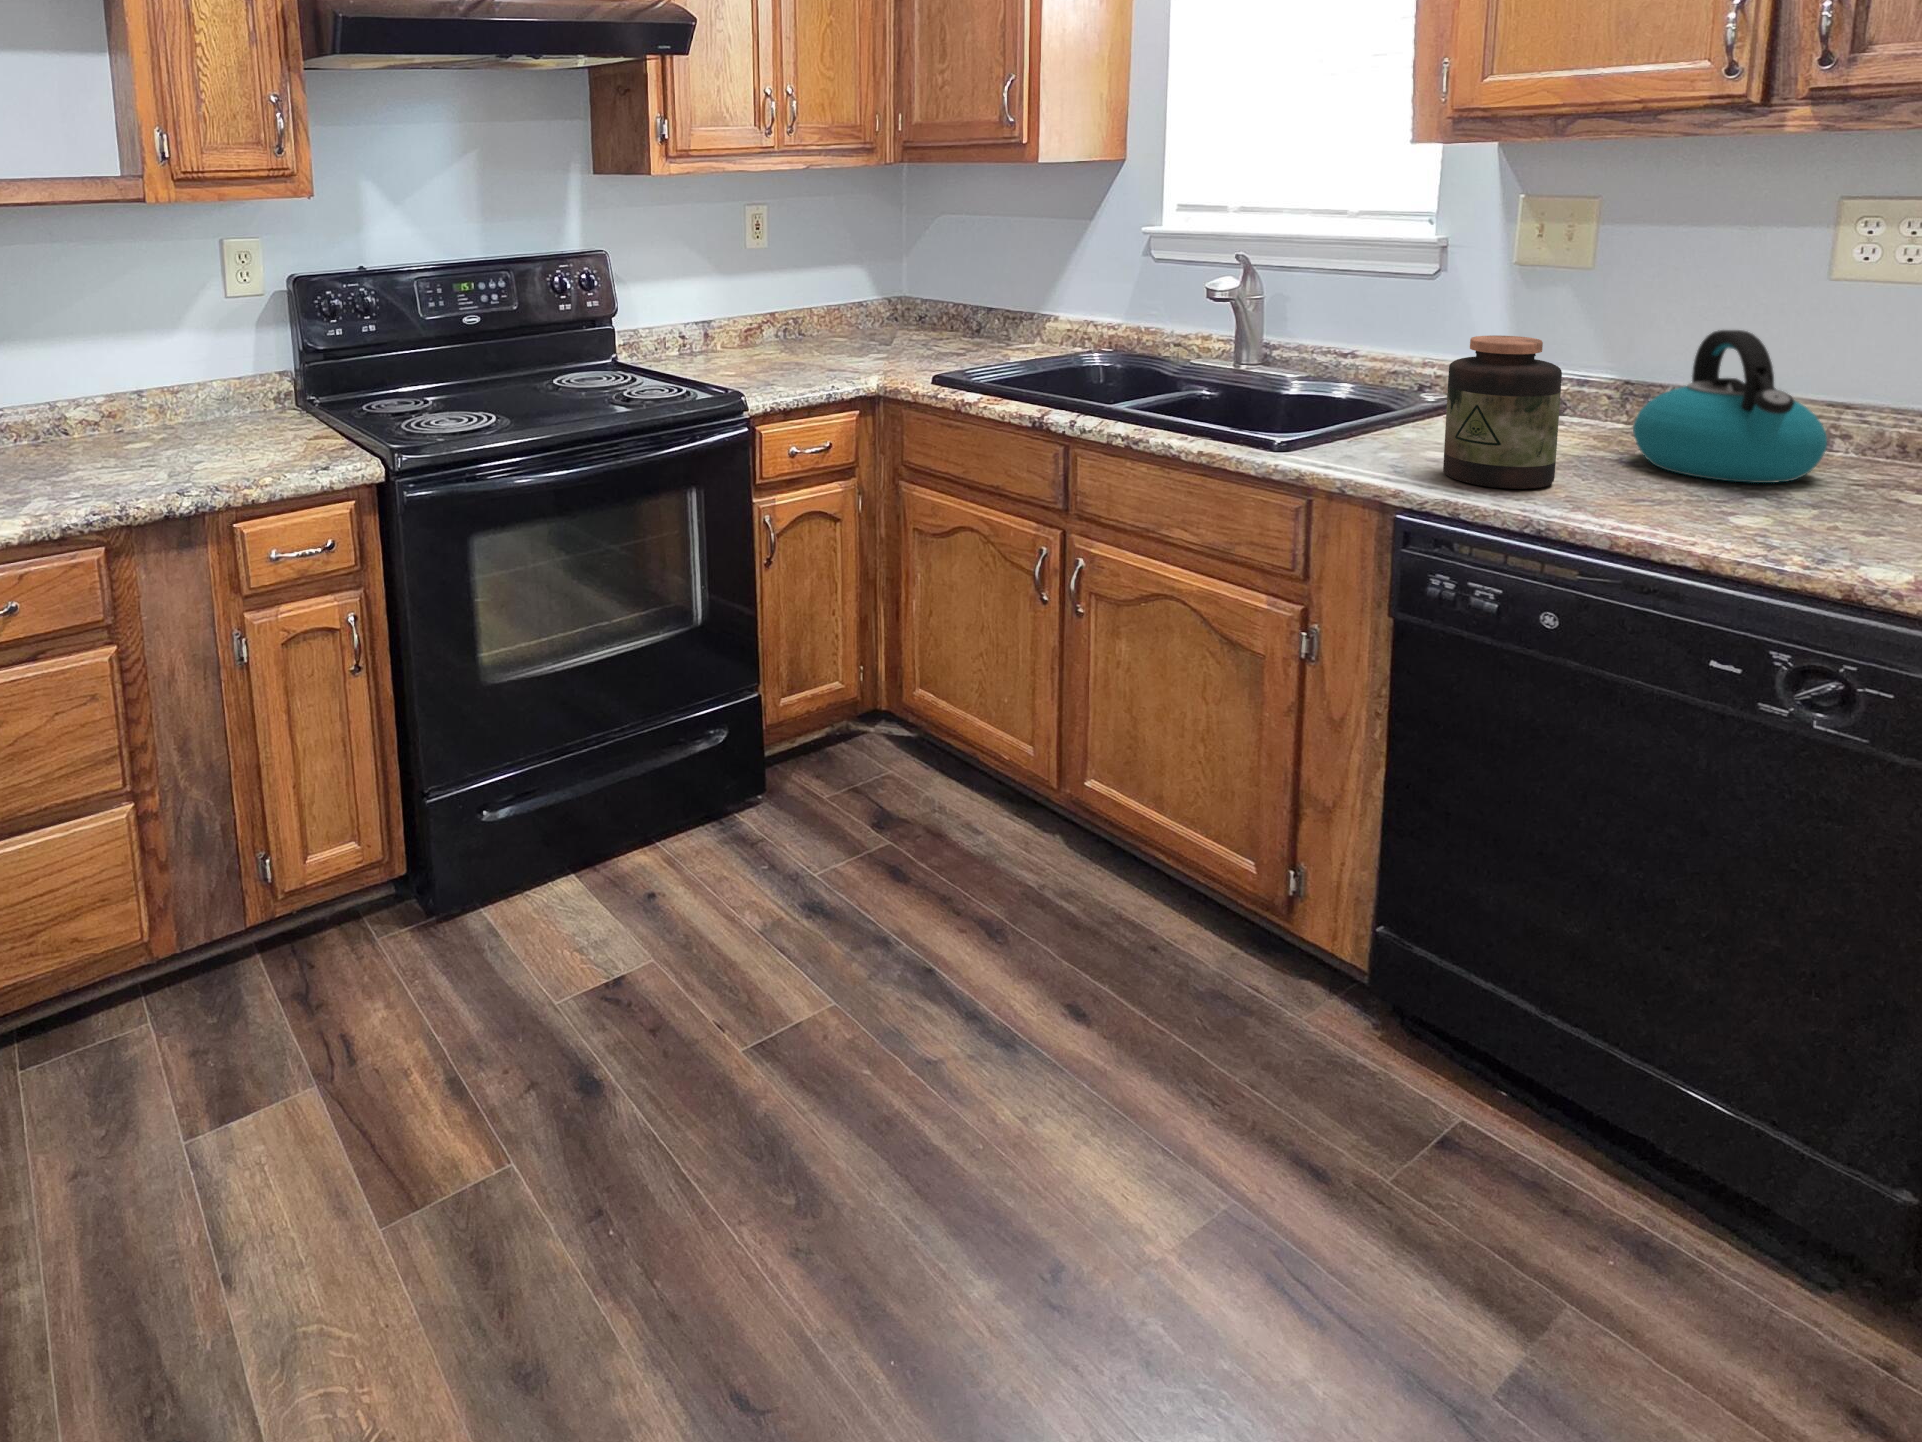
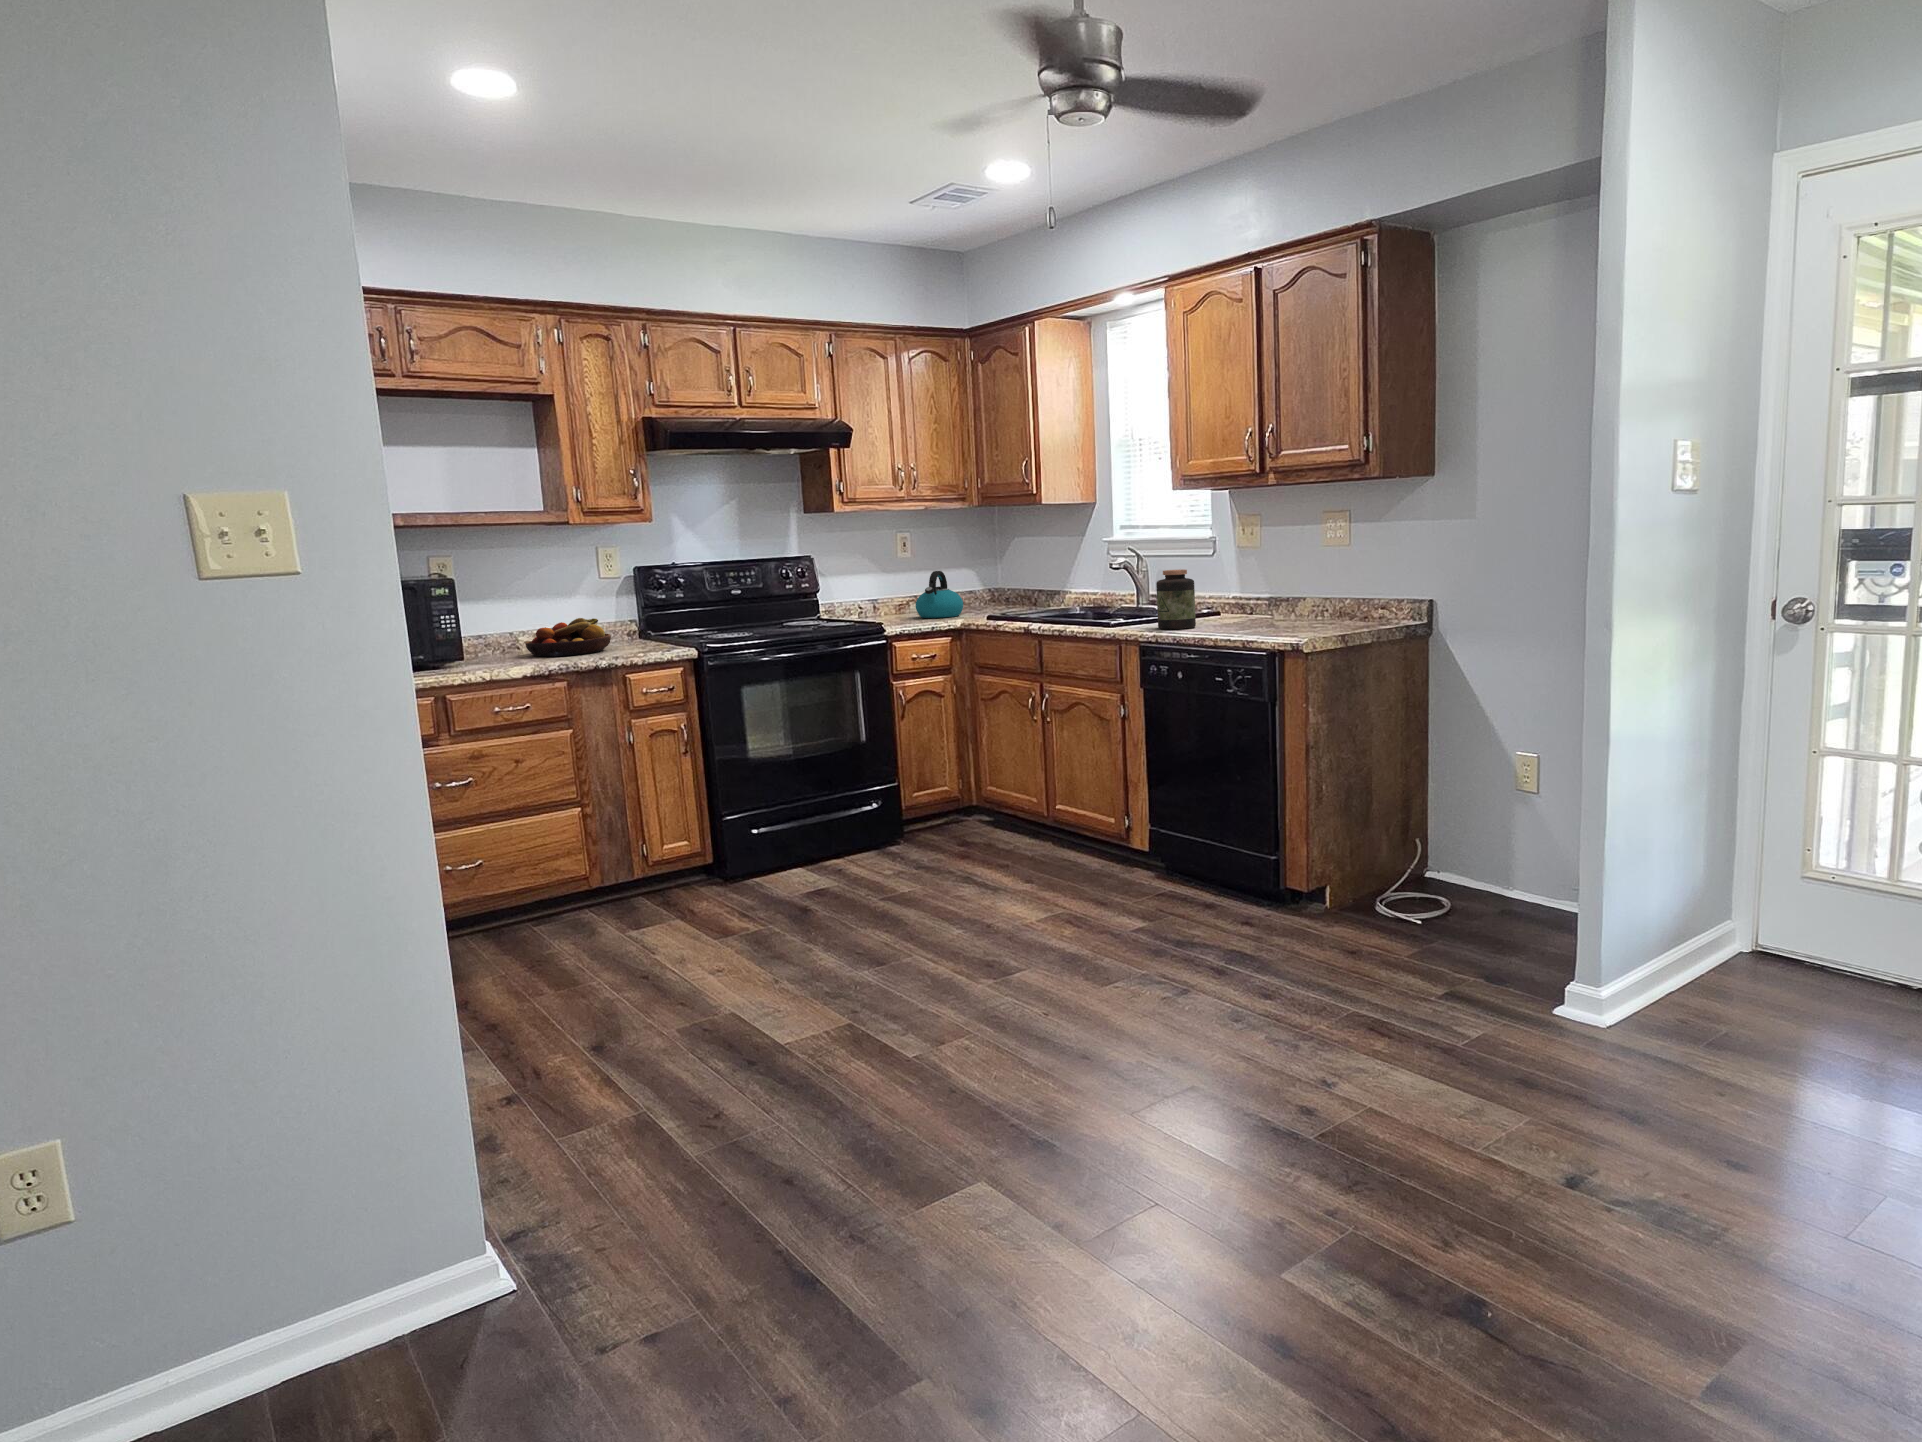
kettle: present [1633,330,1827,483] -> present [916,571,963,618]
fruit bowl: none [49,383,221,477] -> present [526,618,611,656]

